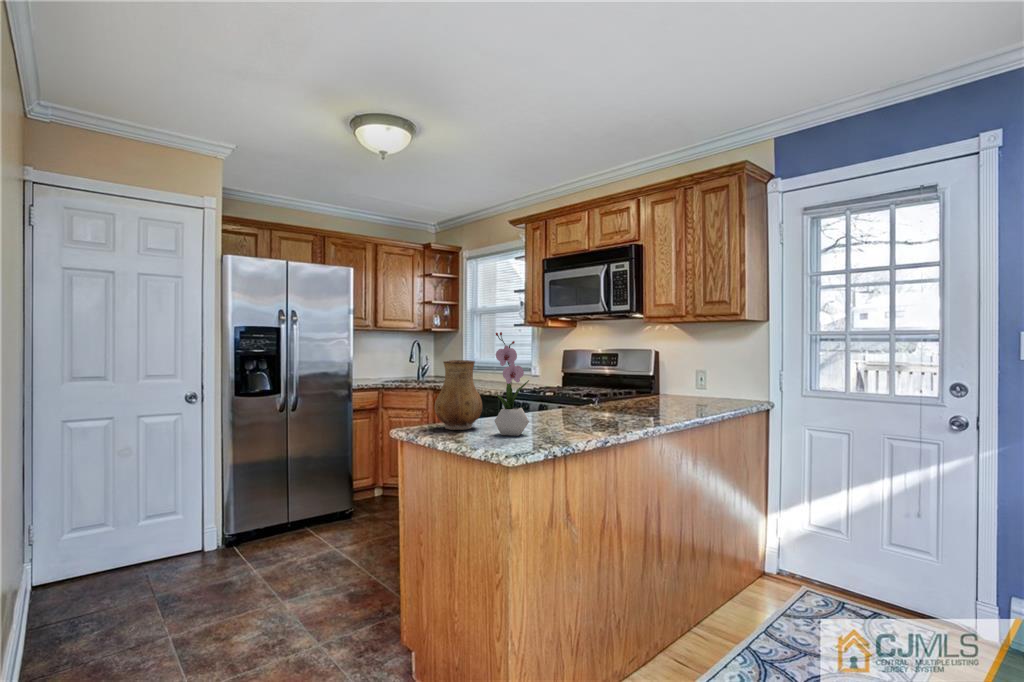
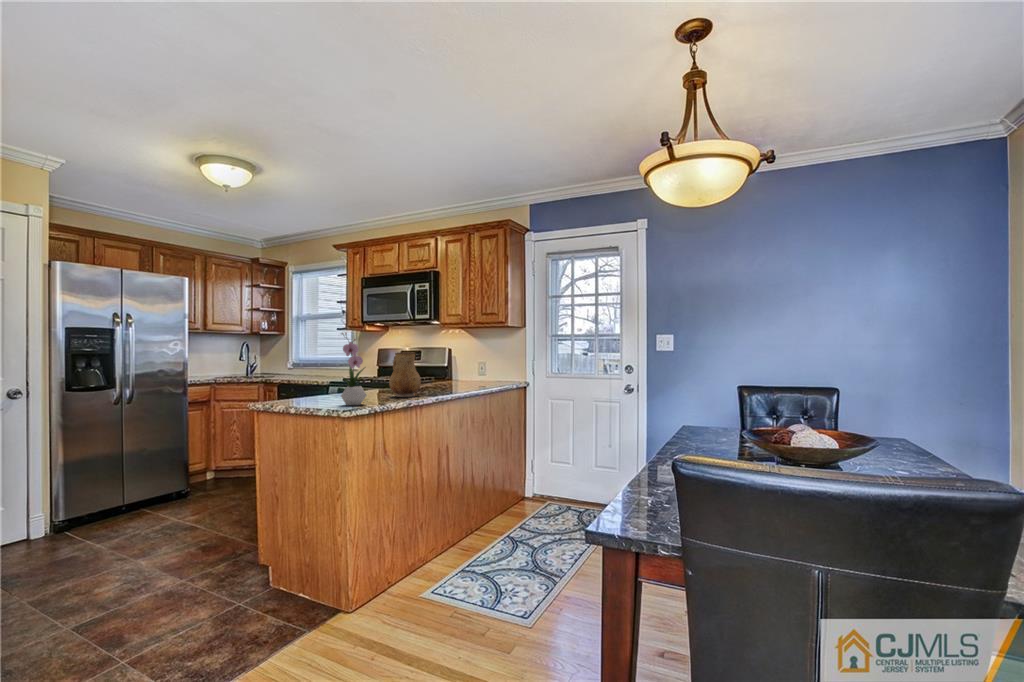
ceramic pitcher: present [435,360,482,430] -> present [389,352,421,397]

